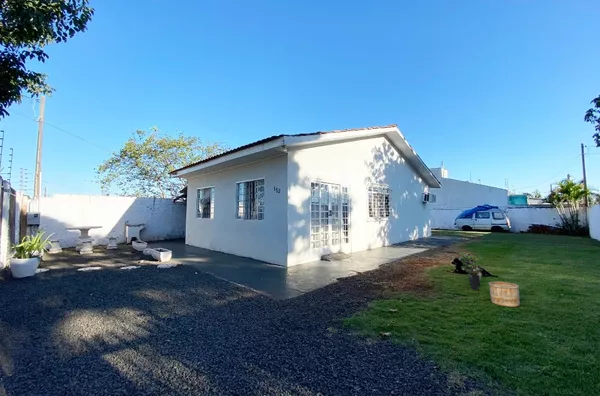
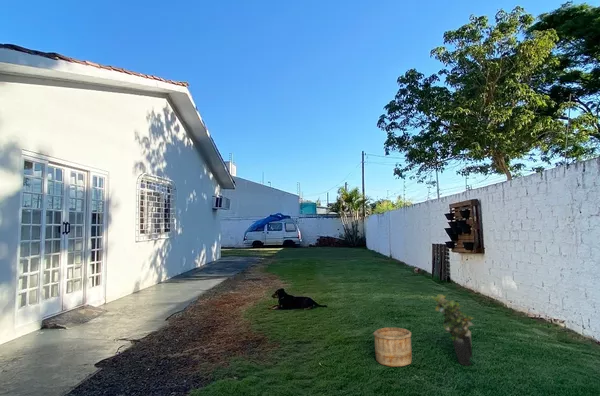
potted plant: present [459,252,482,290] -> present [432,295,474,366]

